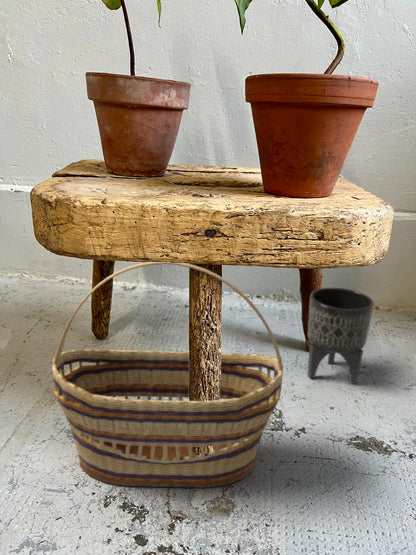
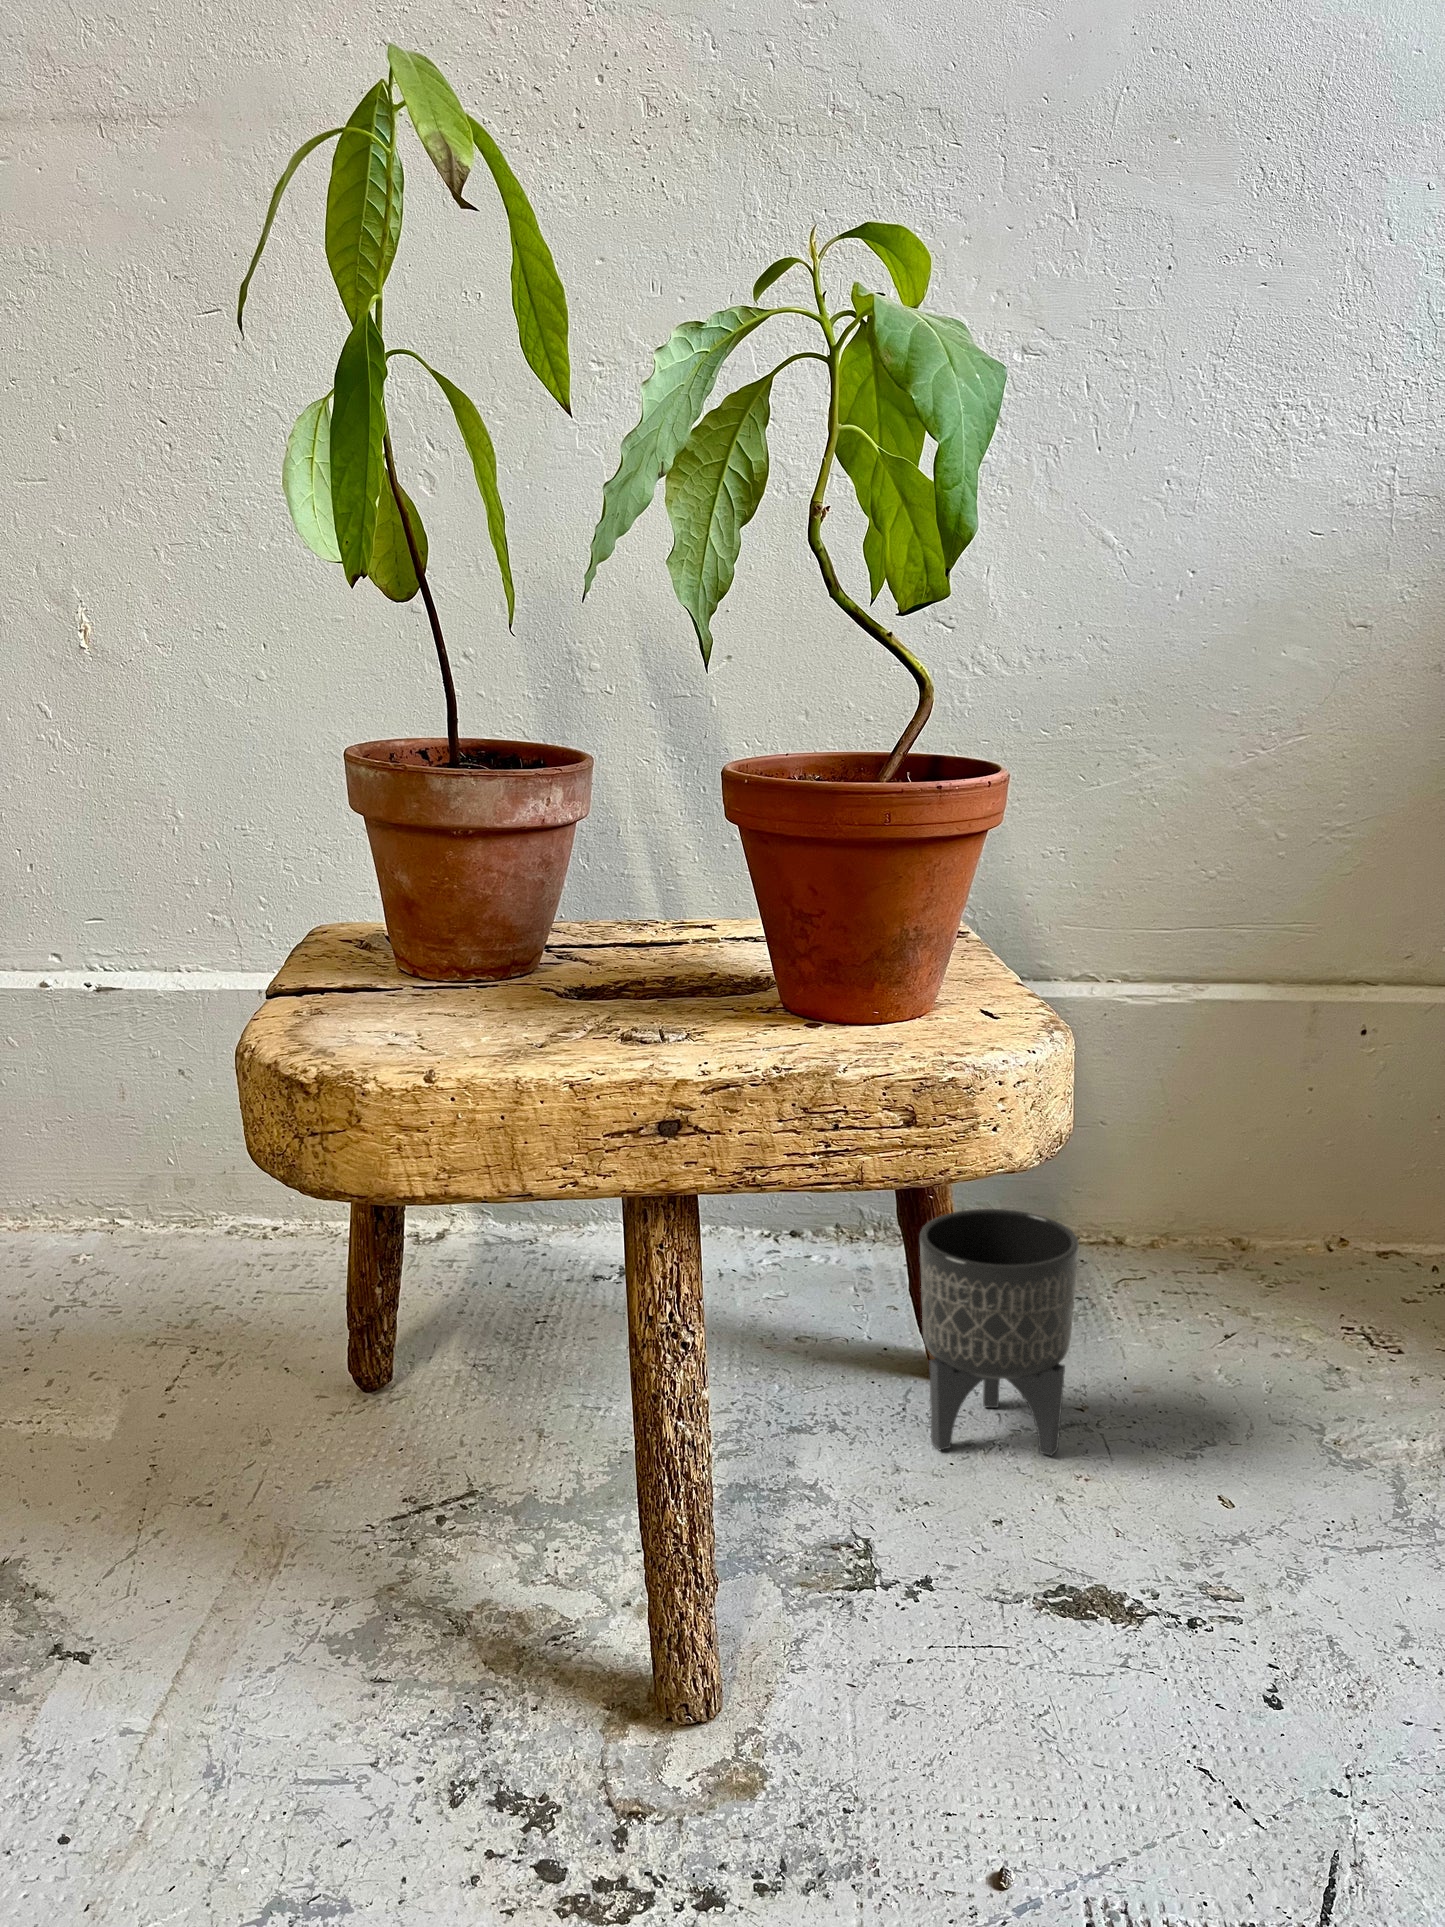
basket: present [53,262,283,488] -> none [305,1193,858,1753]

